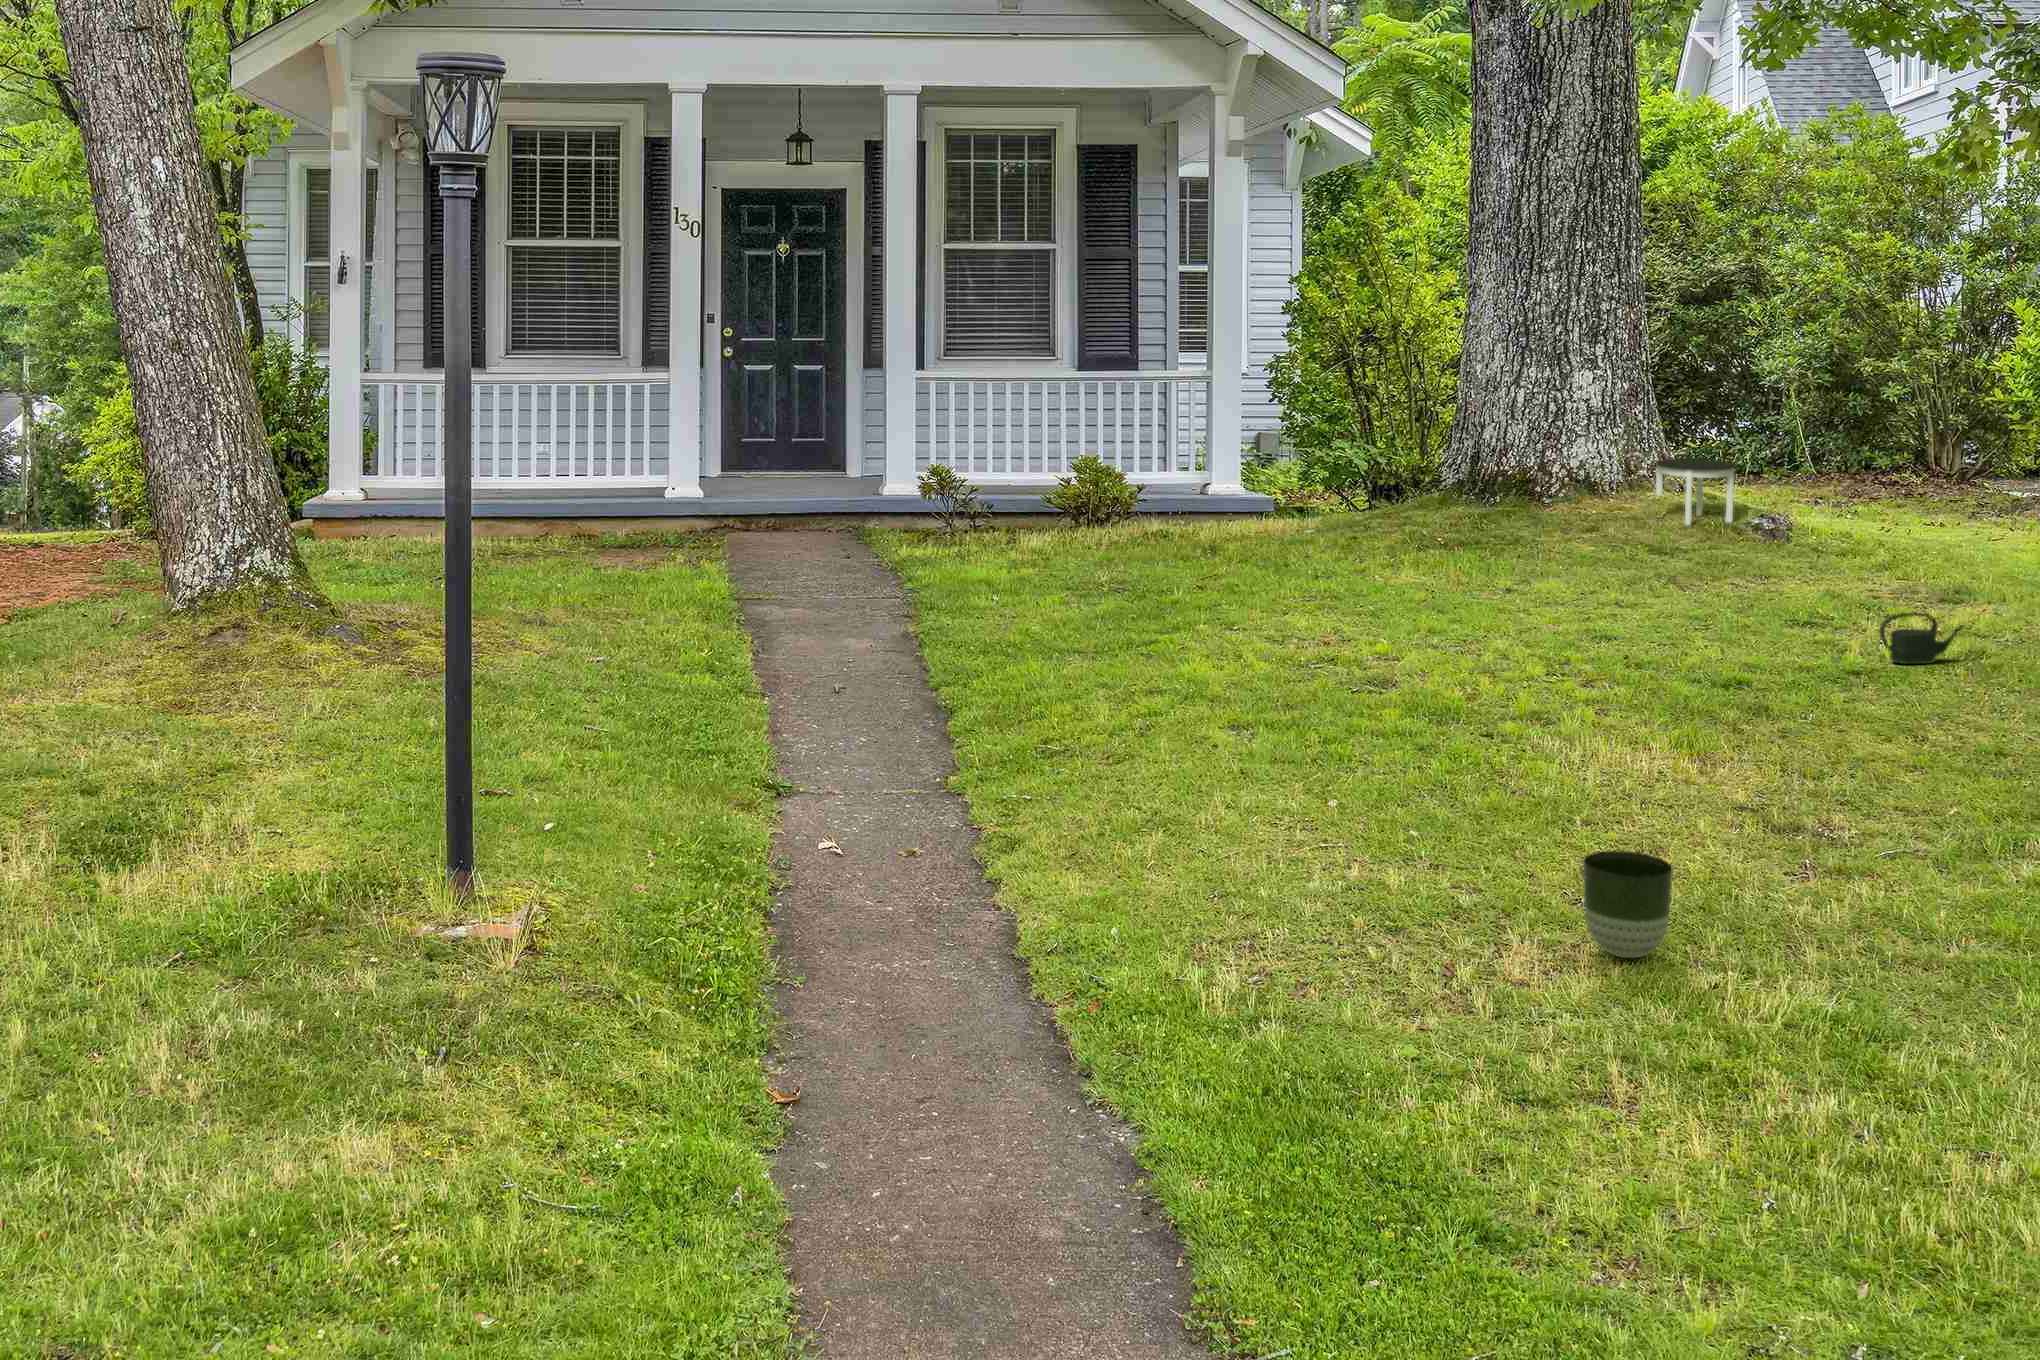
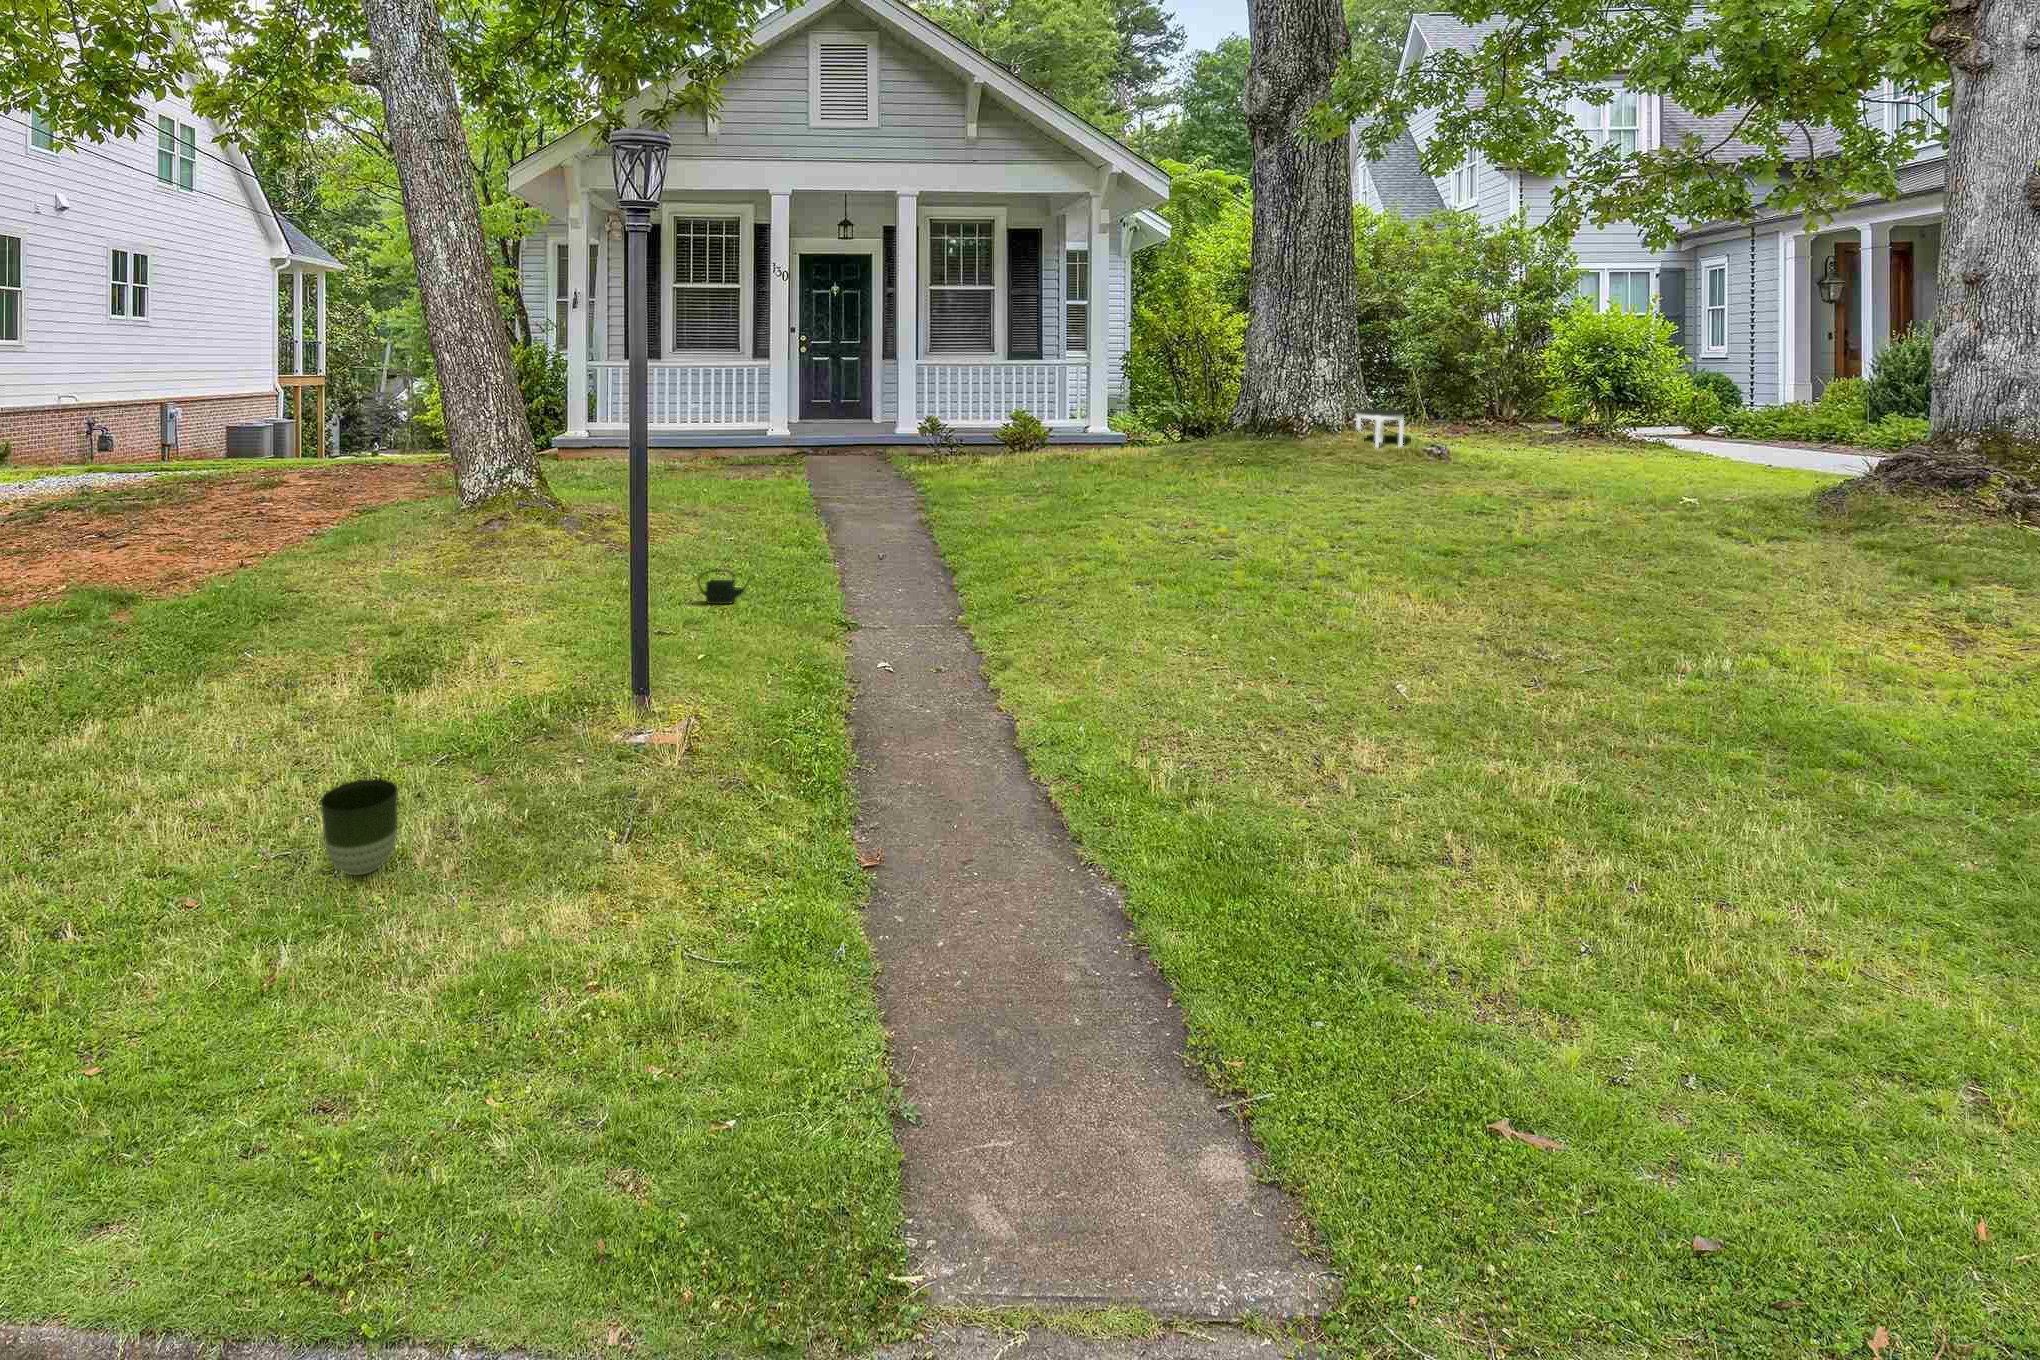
watering can: present [1880,612,1965,664] -> present [698,569,749,604]
planter: present [1583,851,1673,958] -> present [321,779,398,875]

